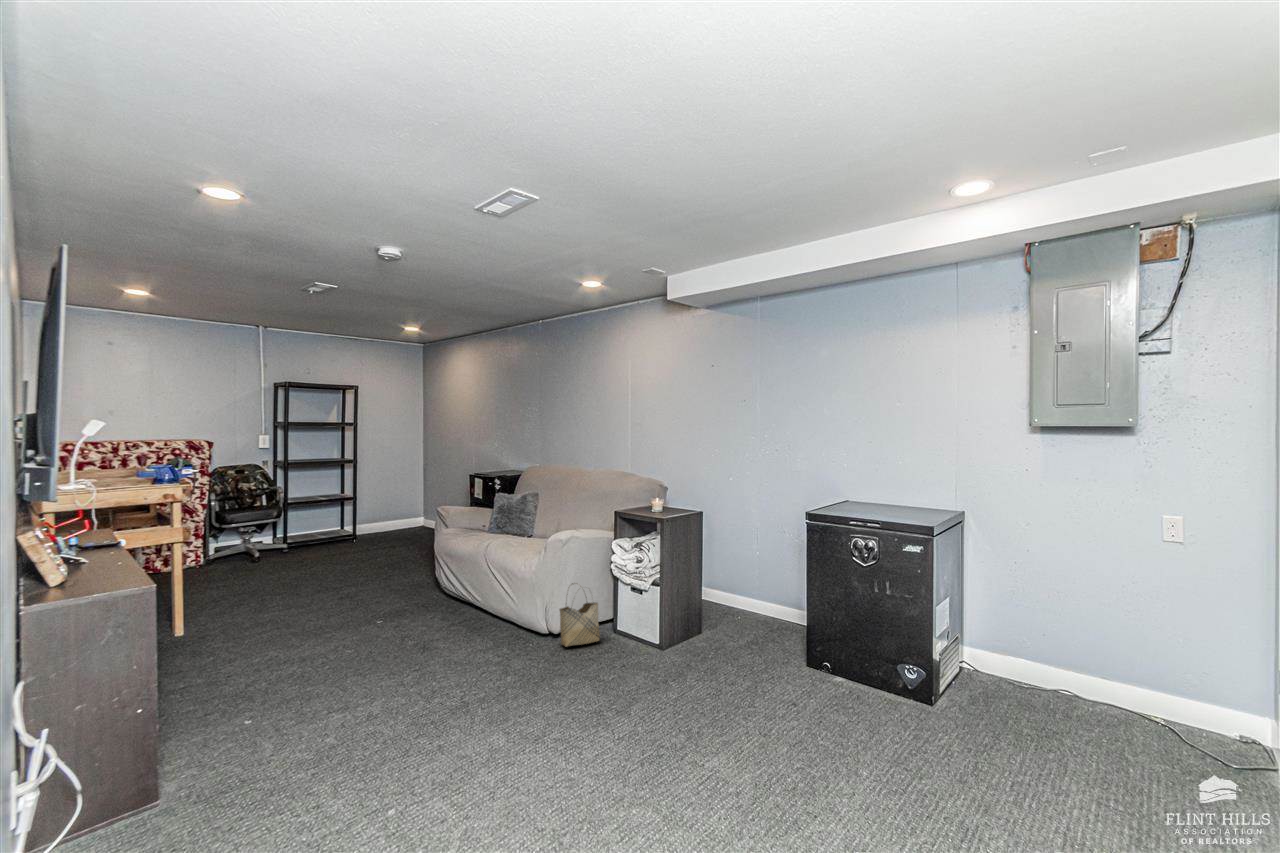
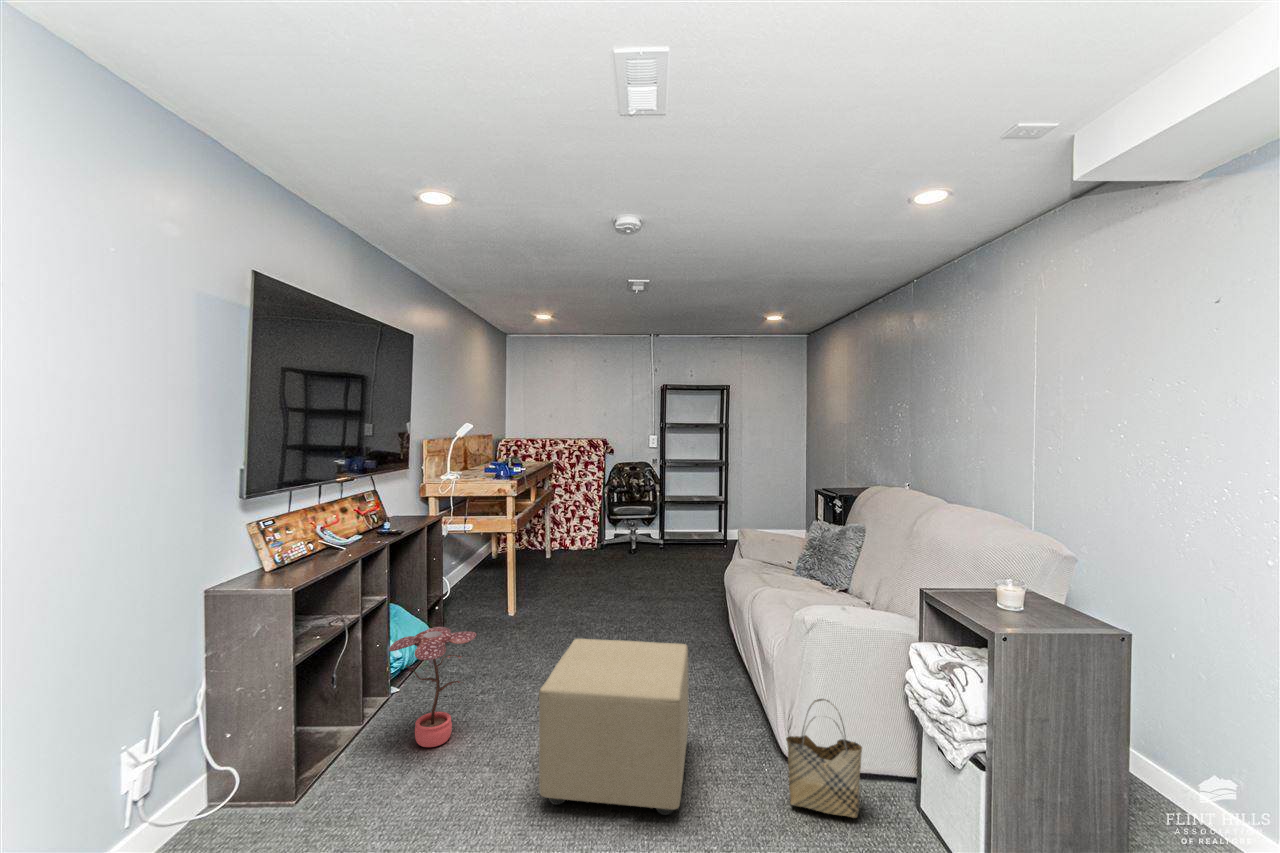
ottoman: none [391,575,515,693] -> present [539,639,688,815]
potted plant: none [224,602,304,711] -> present [389,627,477,747]

